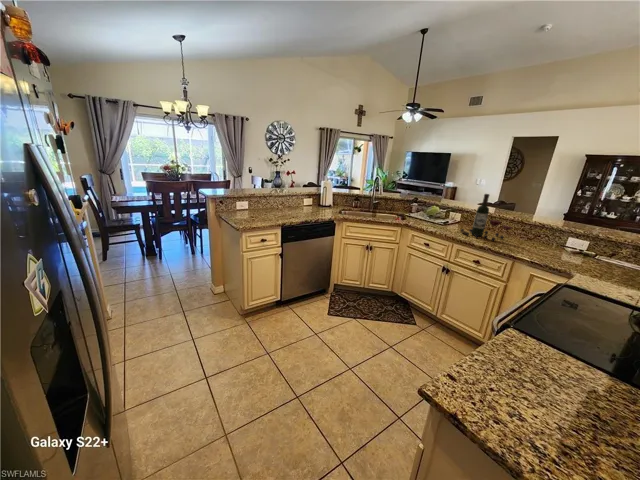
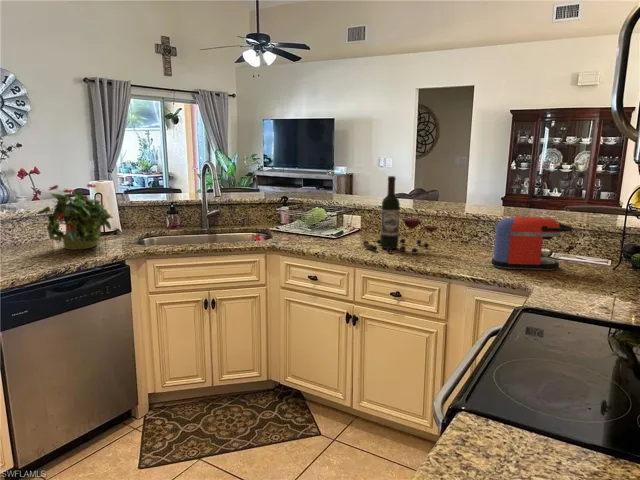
potted plant: none [300,182,331,213] -> present [38,184,112,250]
coffee maker: none [547,229,618,266] -> present [492,217,573,270]

